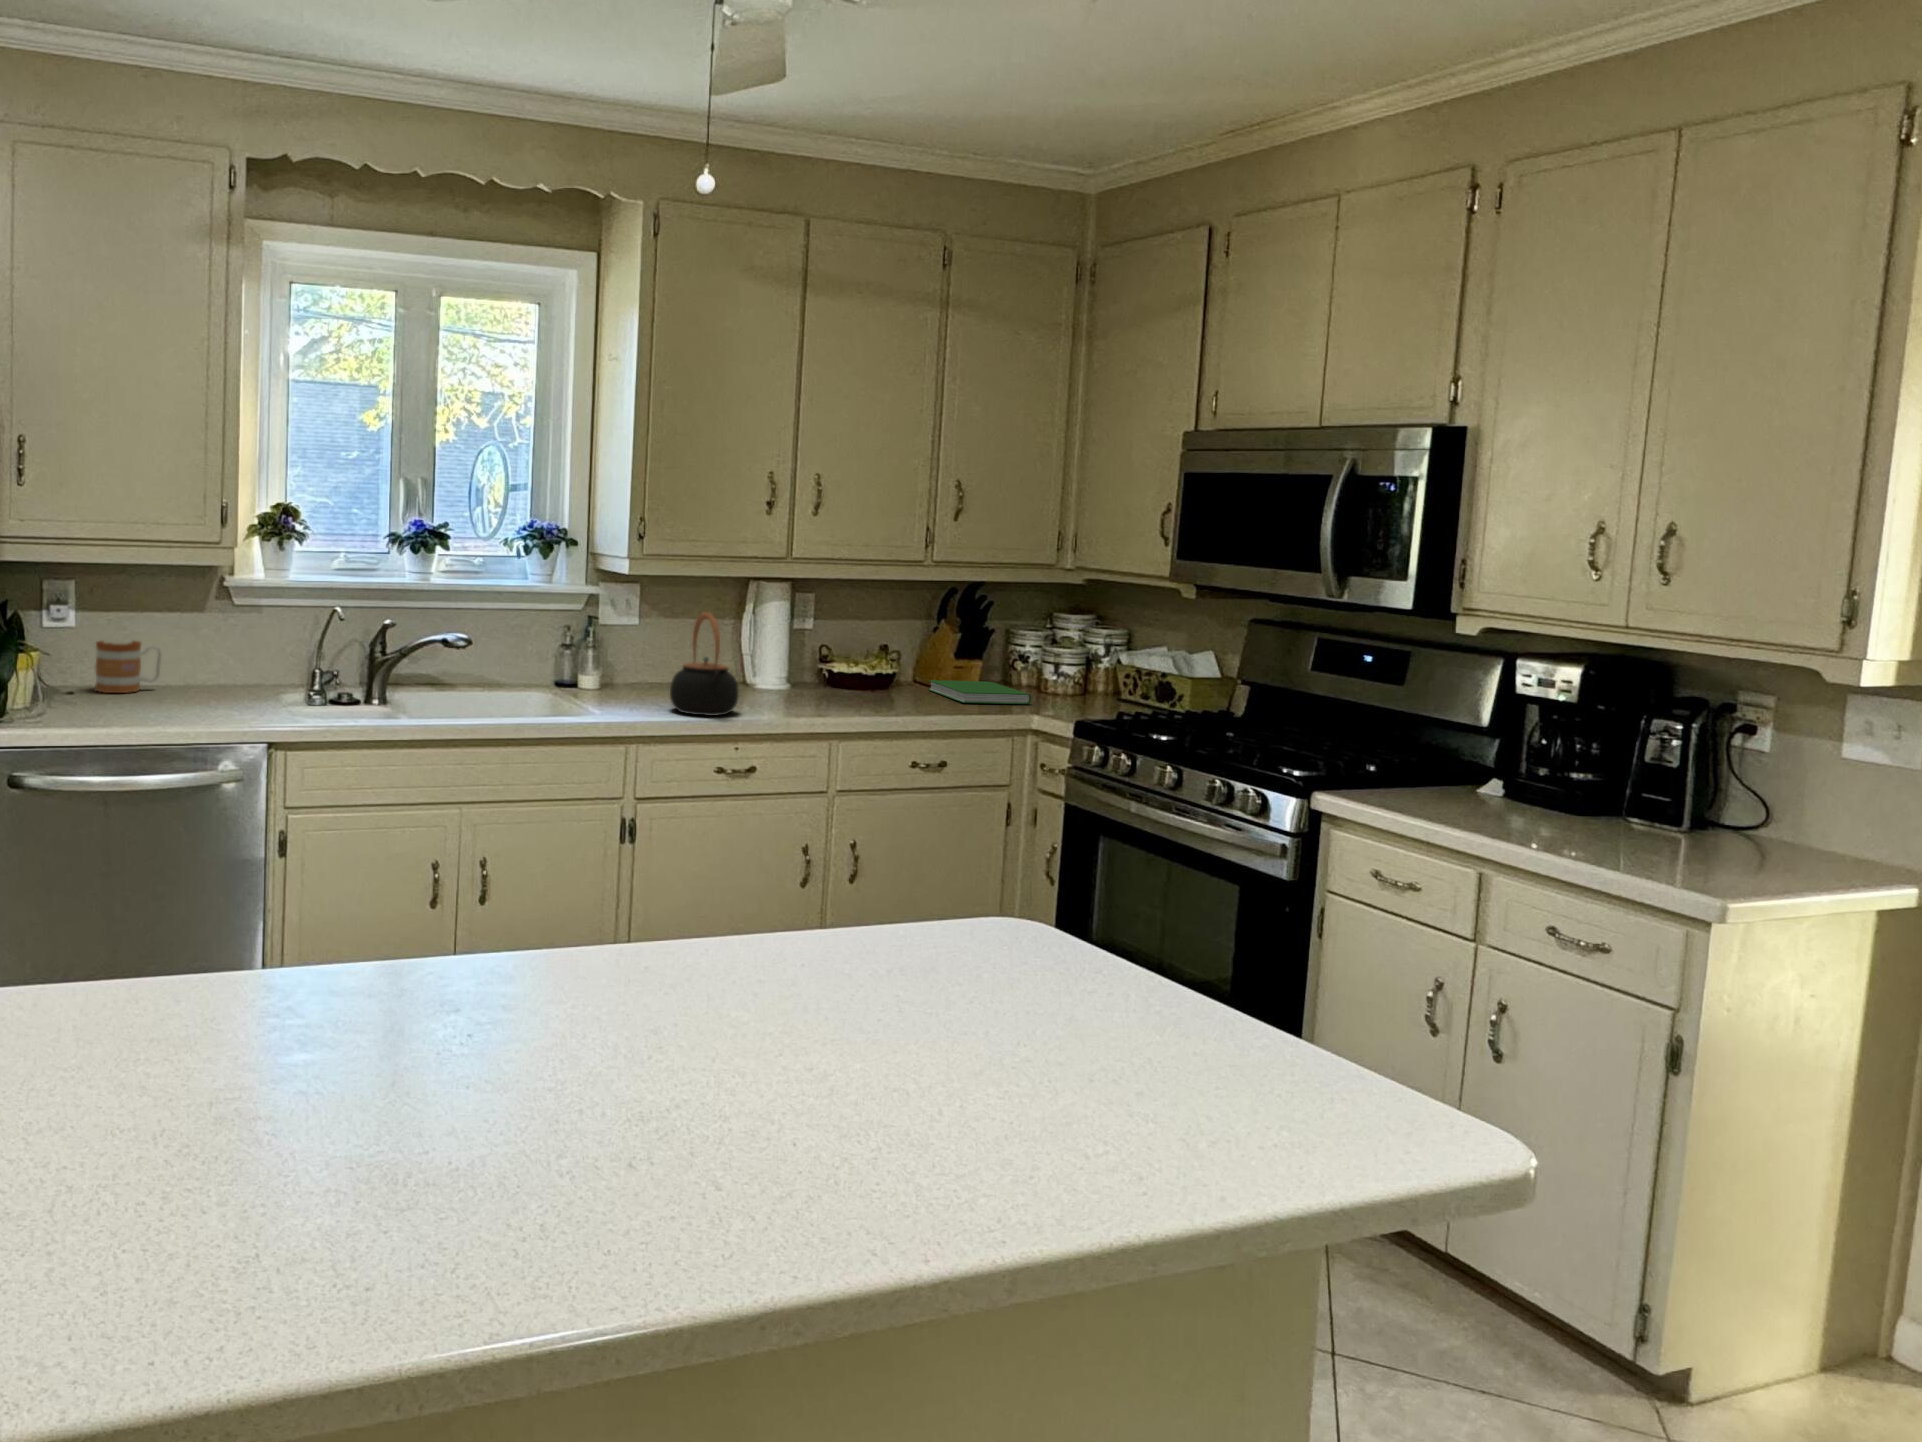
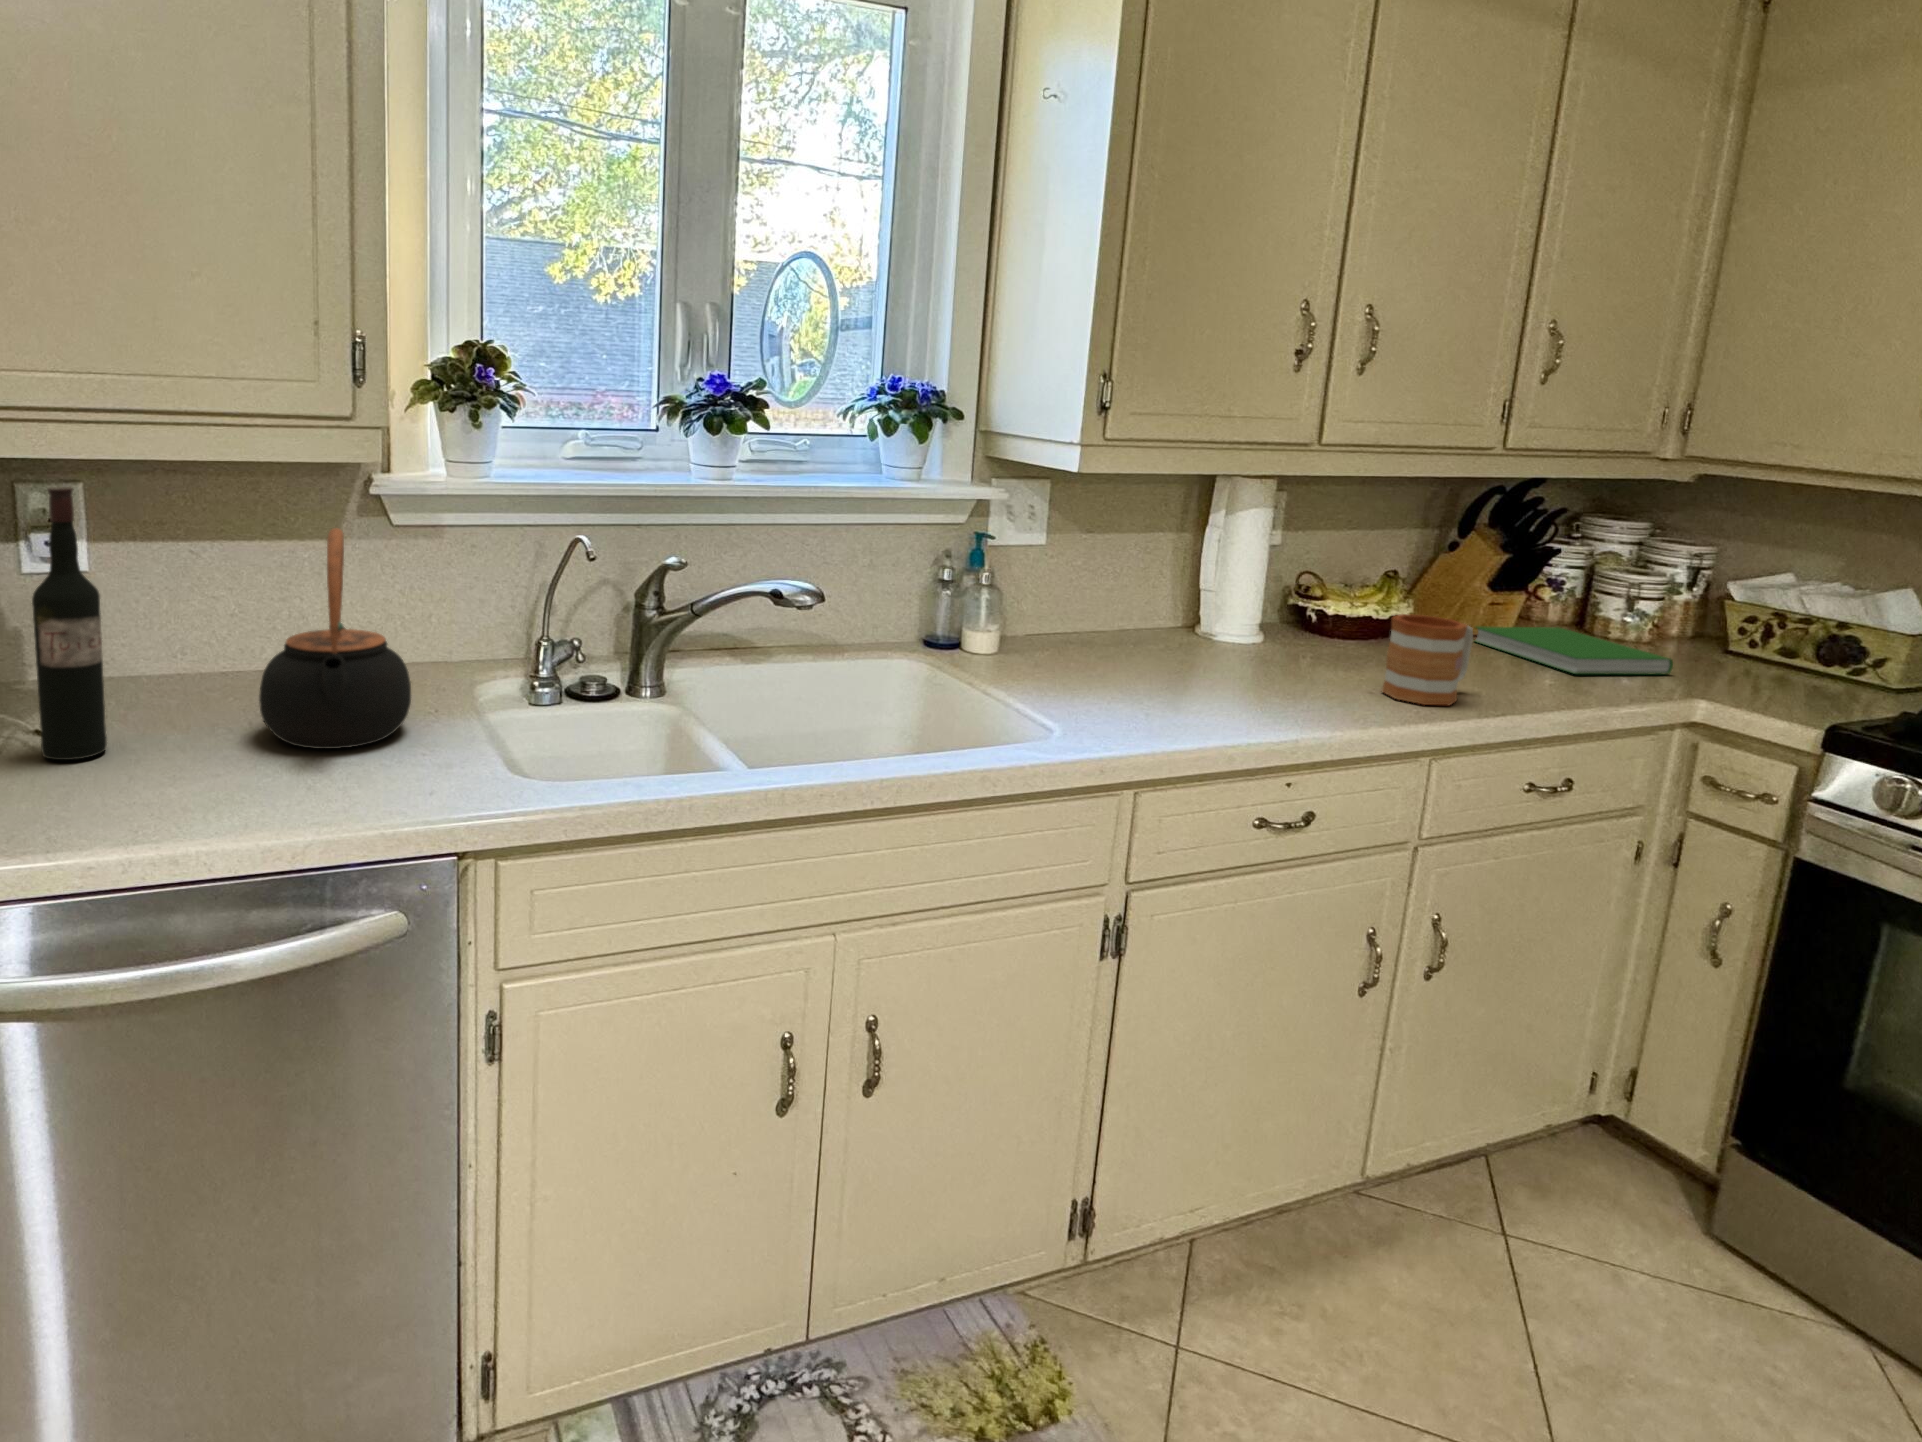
wine bottle: none [67,578,98,711] -> present [32,487,107,760]
teapot: present [670,612,739,716] -> present [259,528,411,749]
mug: present [95,641,161,693] -> present [1382,614,1473,706]

